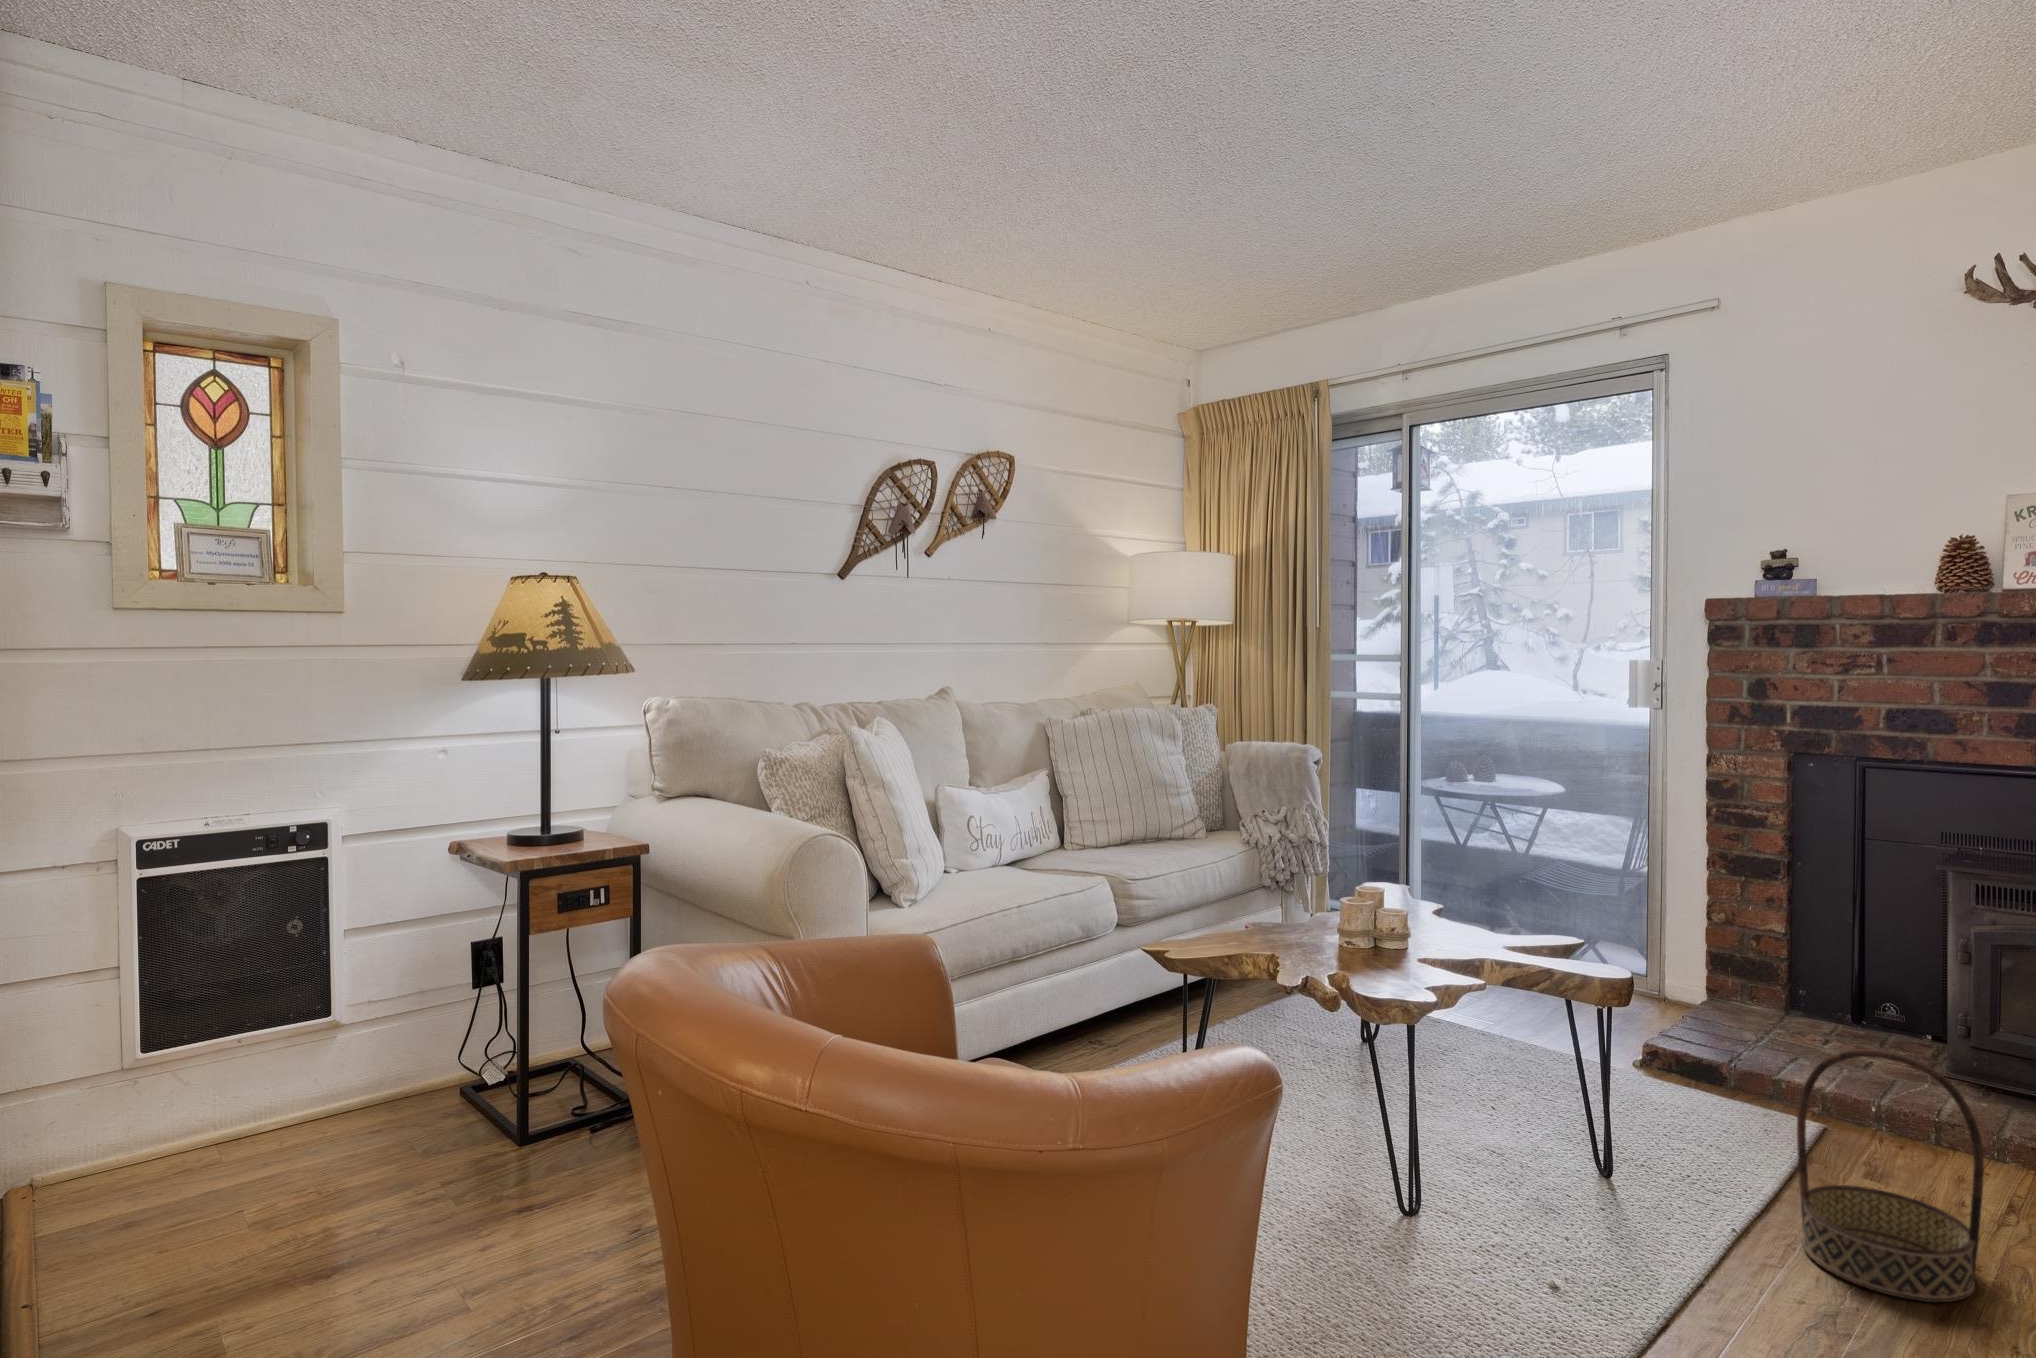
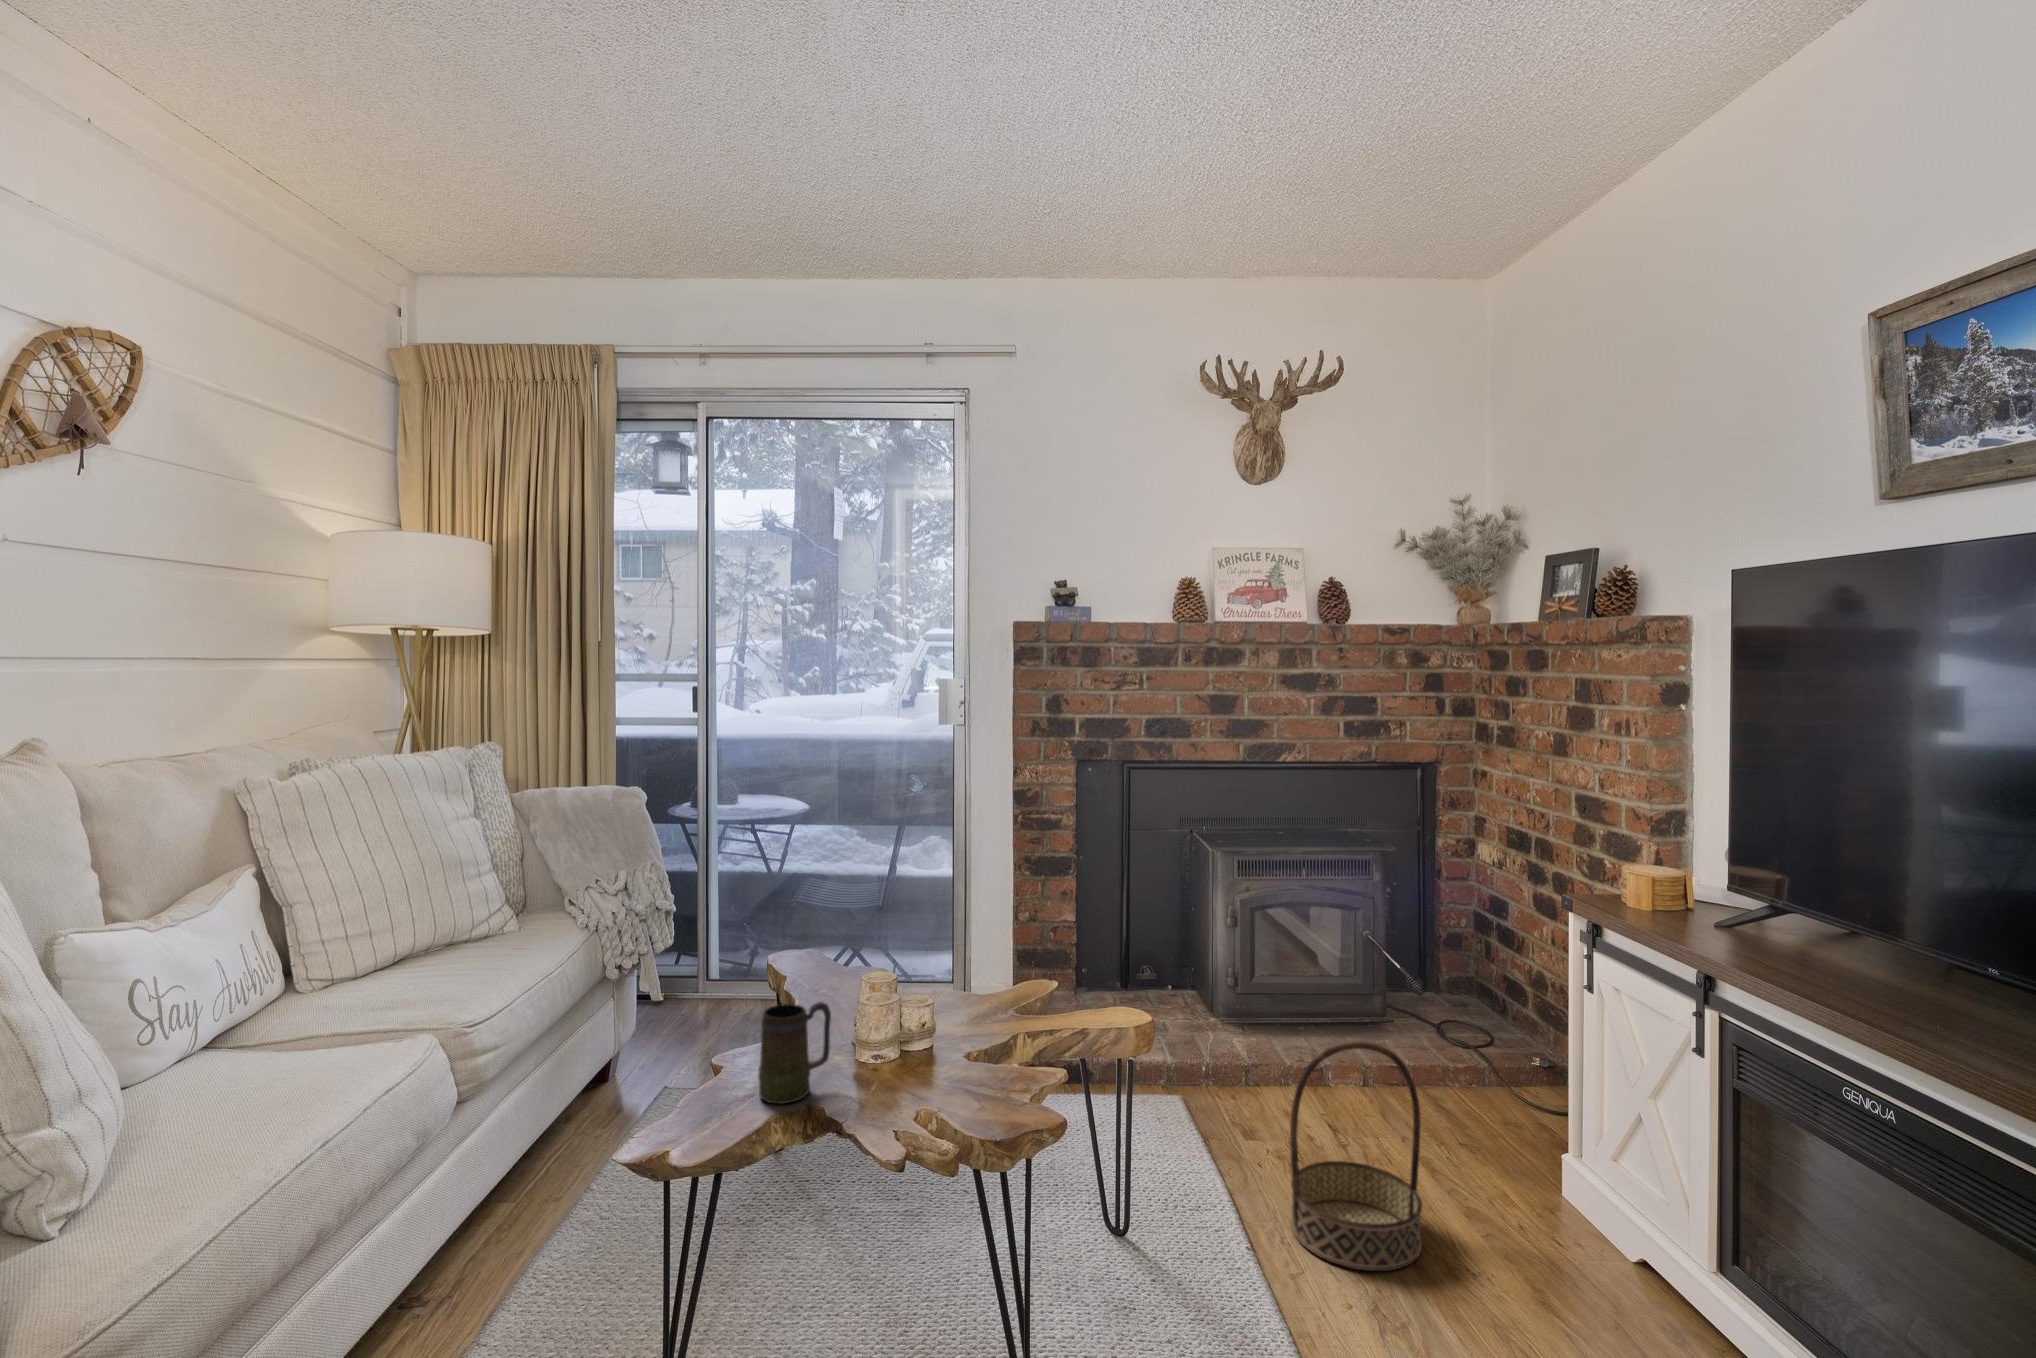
mug: none [1247,882,1300,947] -> present [758,1002,831,1104]

